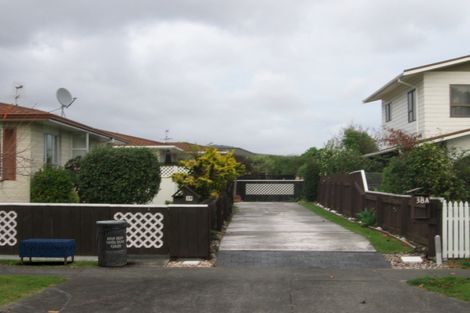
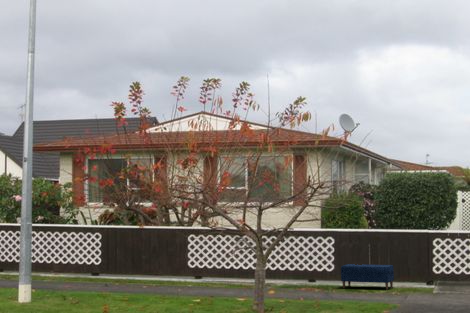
trash can: present [96,220,128,267] -> none [416,245,449,292]

